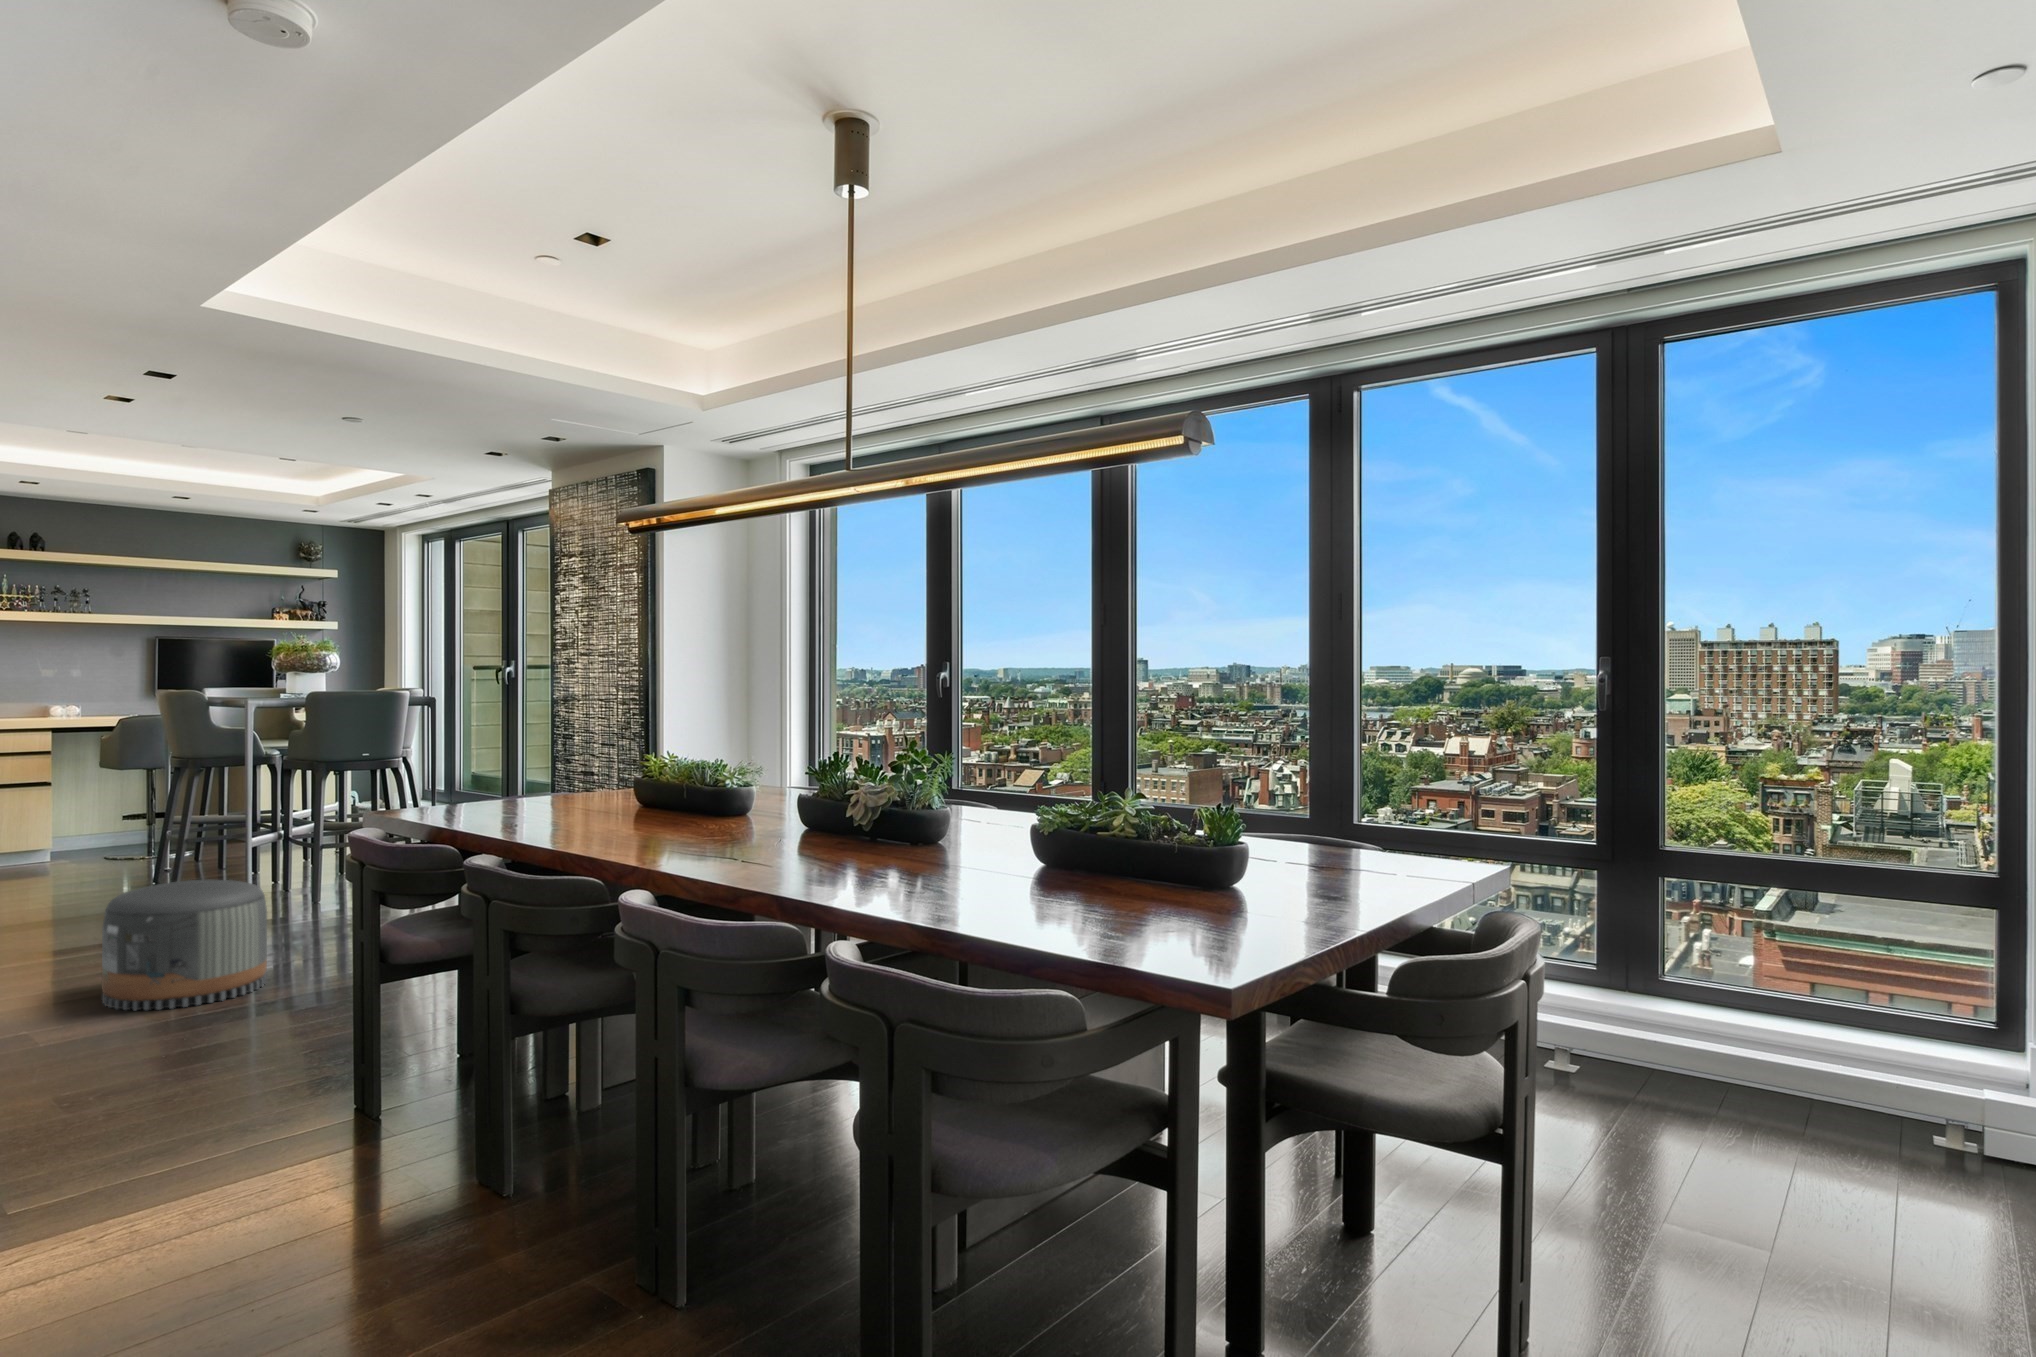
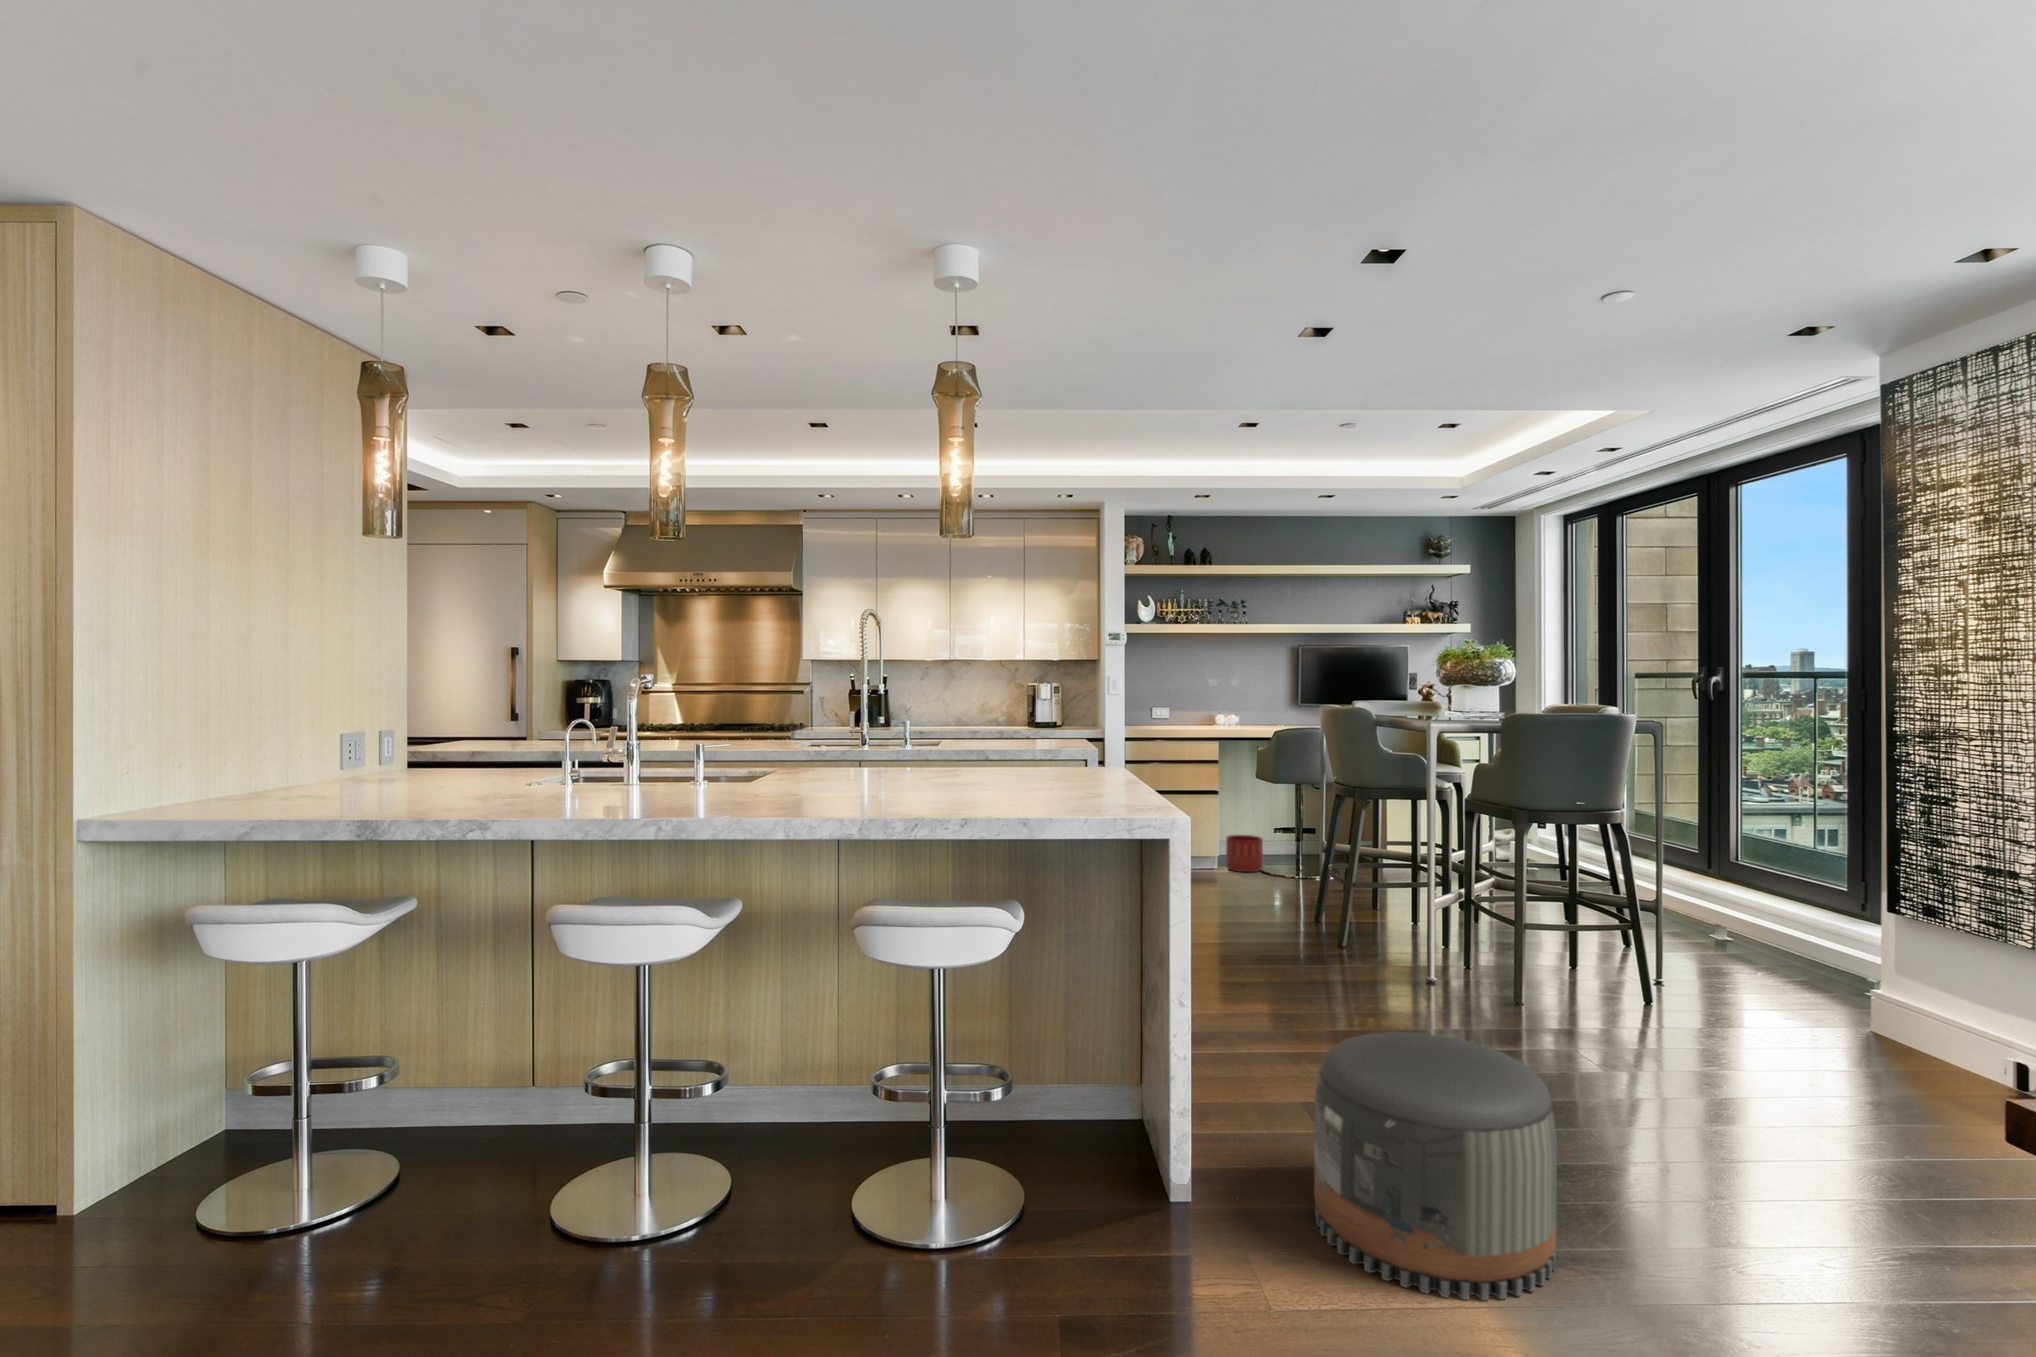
planter: none [60,822,106,858] -> present [1226,835,1263,872]

